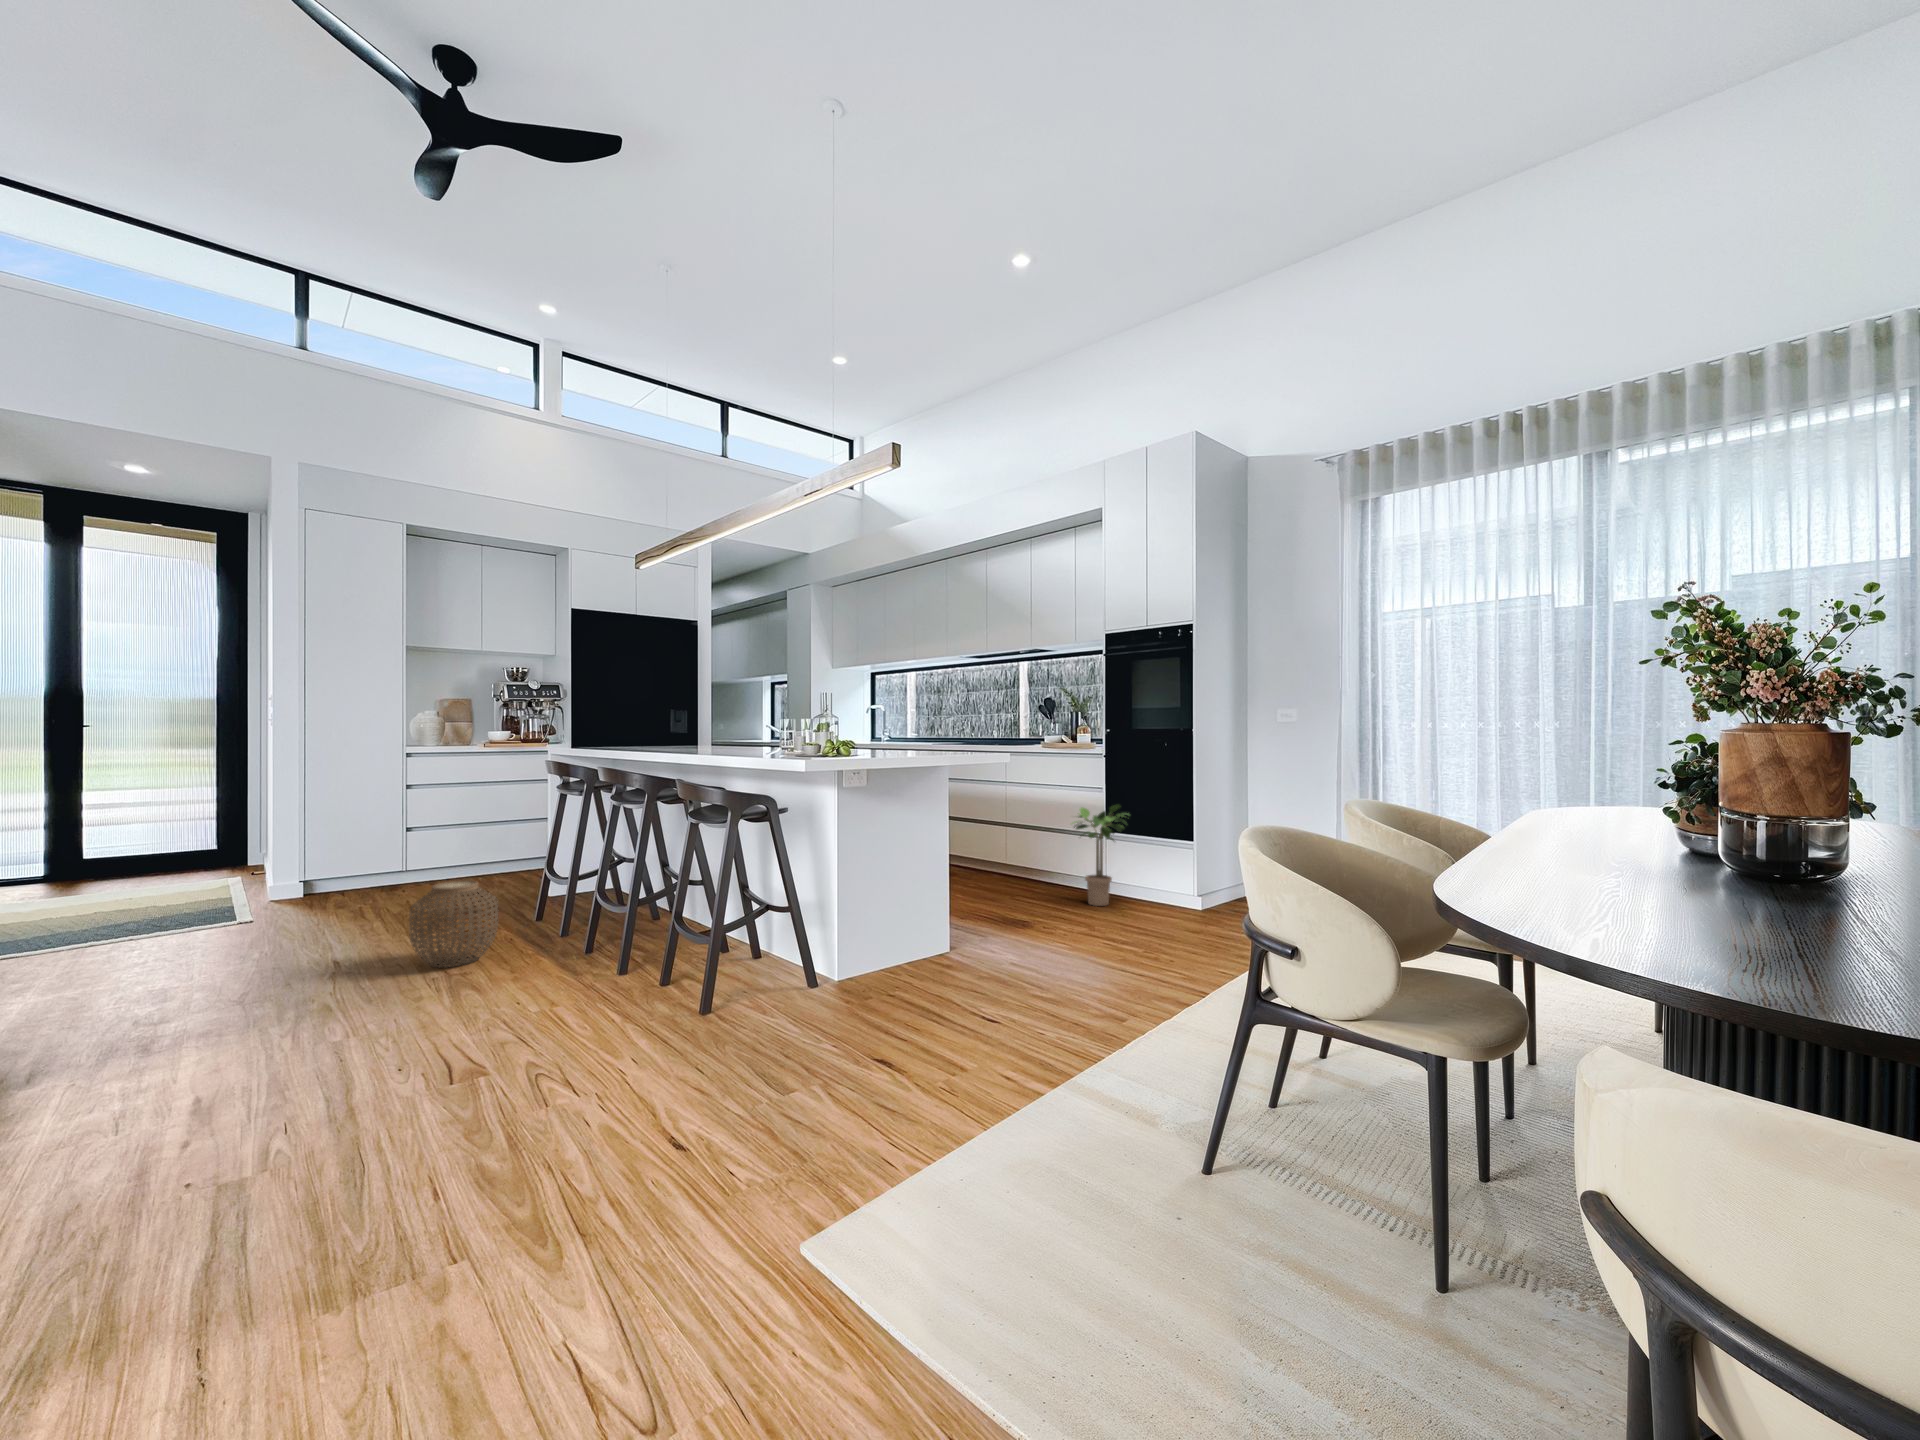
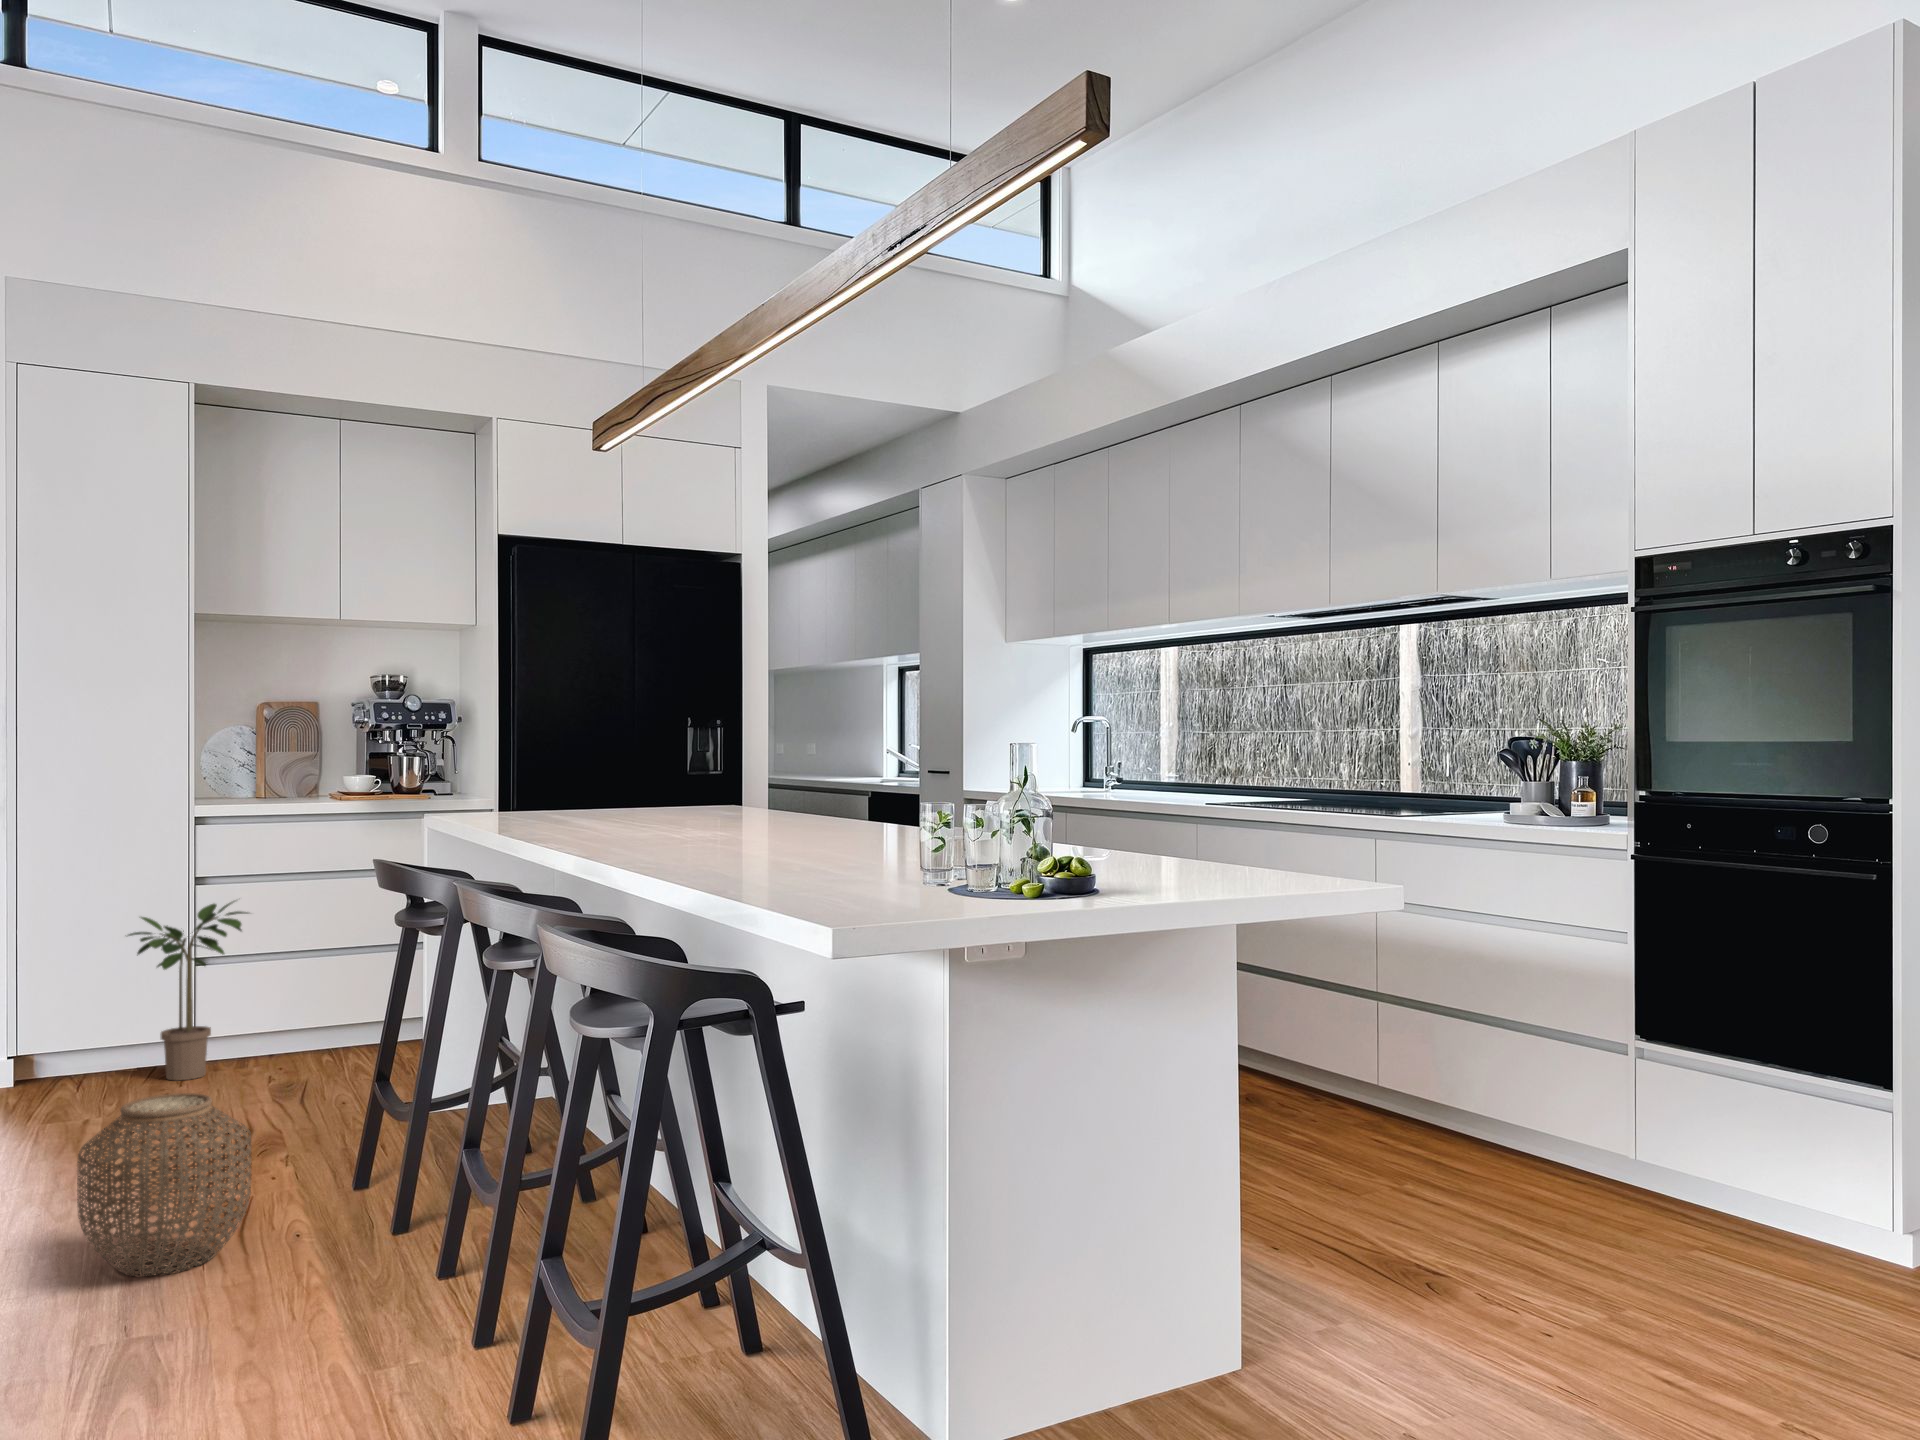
potted plant: present [1072,804,1129,906] -> present [128,901,248,1080]

